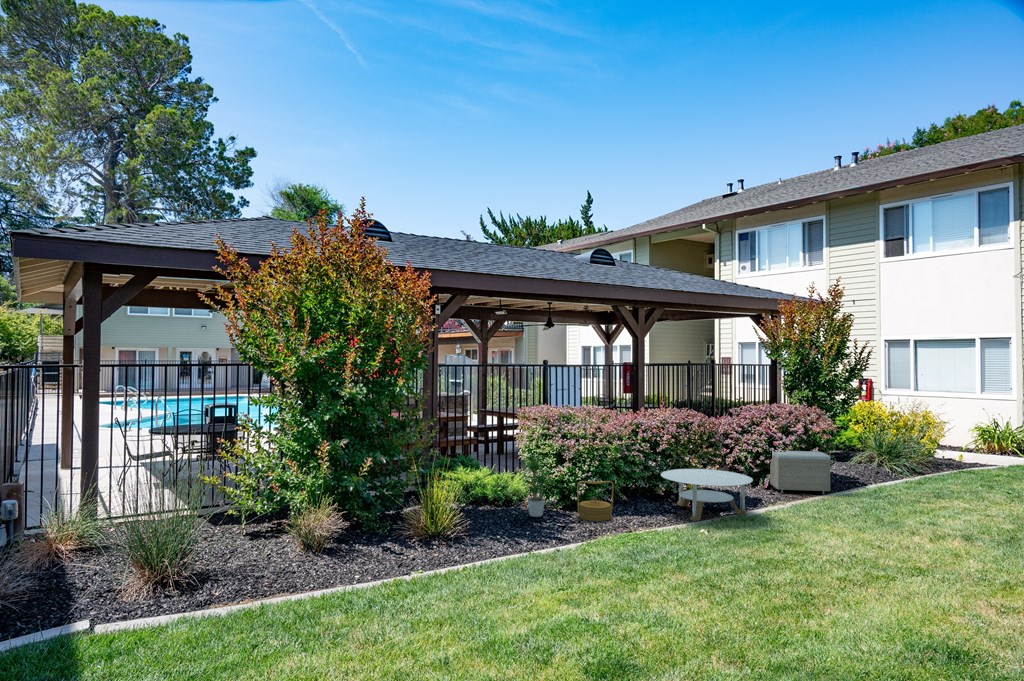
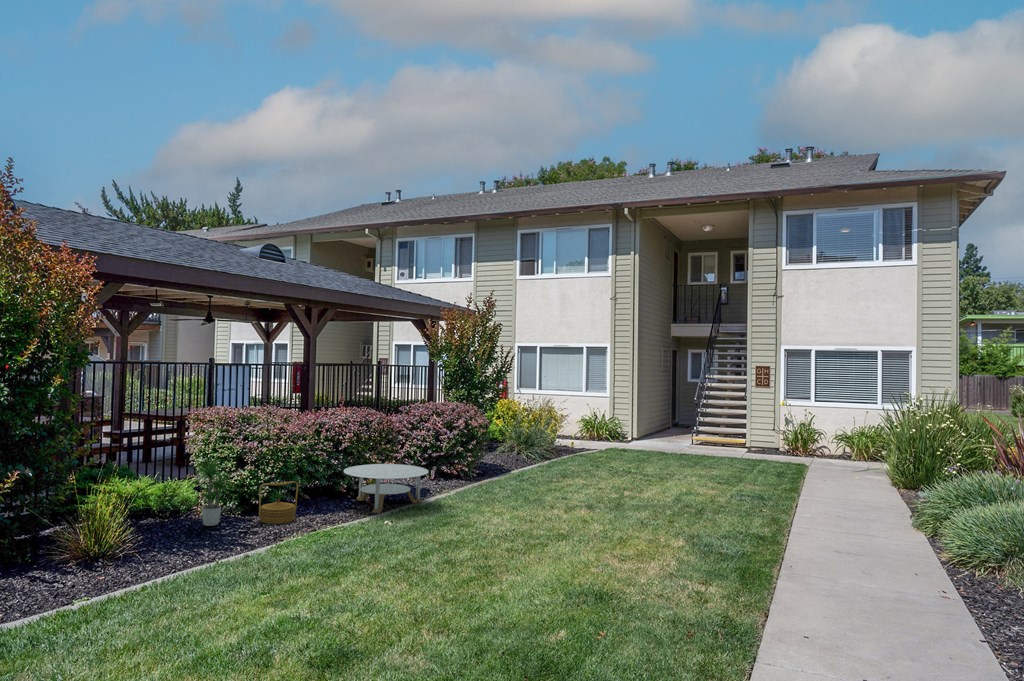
storage bench: present [770,451,830,494] -> none [435,443,486,481]

